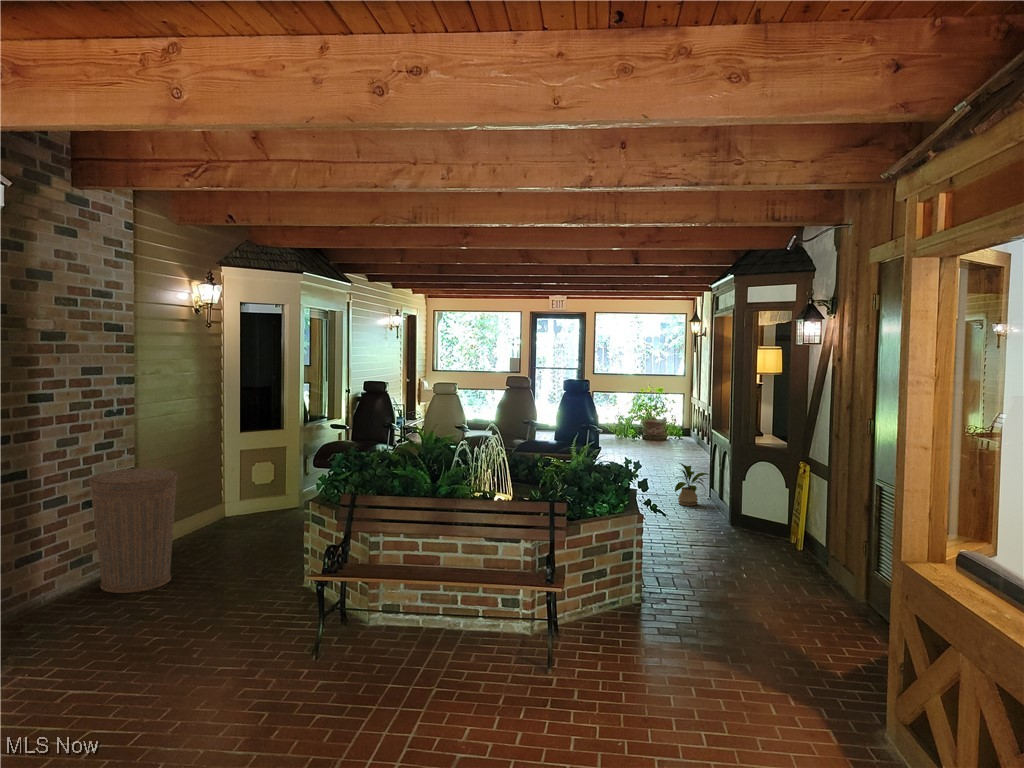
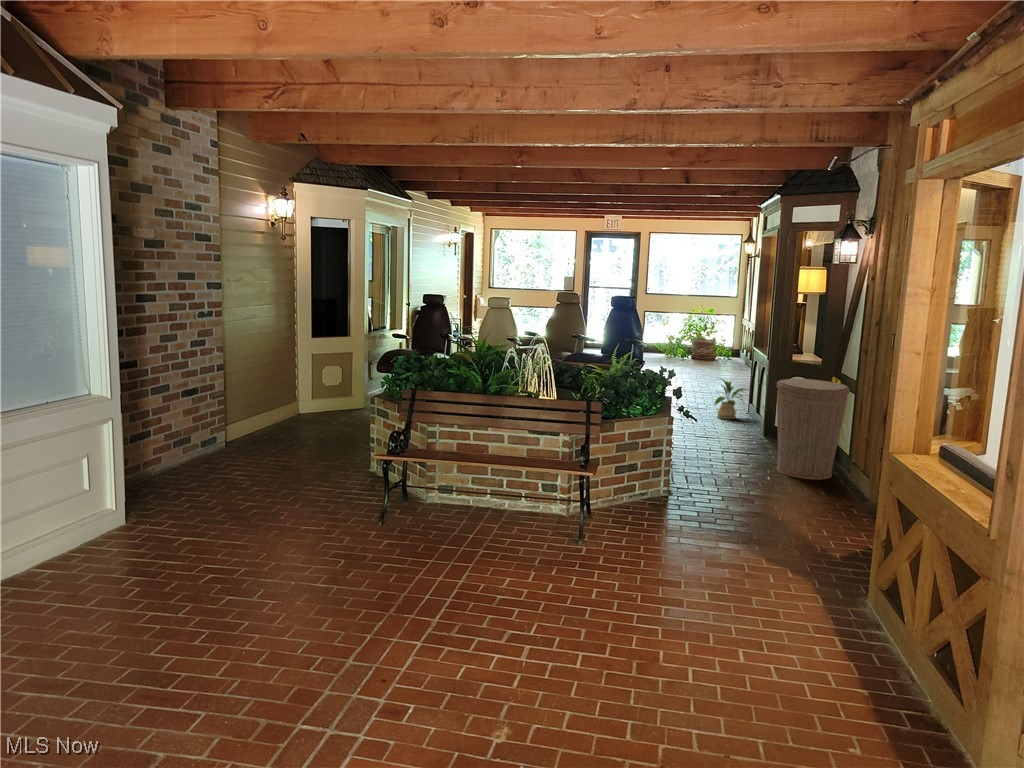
trash can: present [89,468,178,593] -> present [777,379,850,480]

